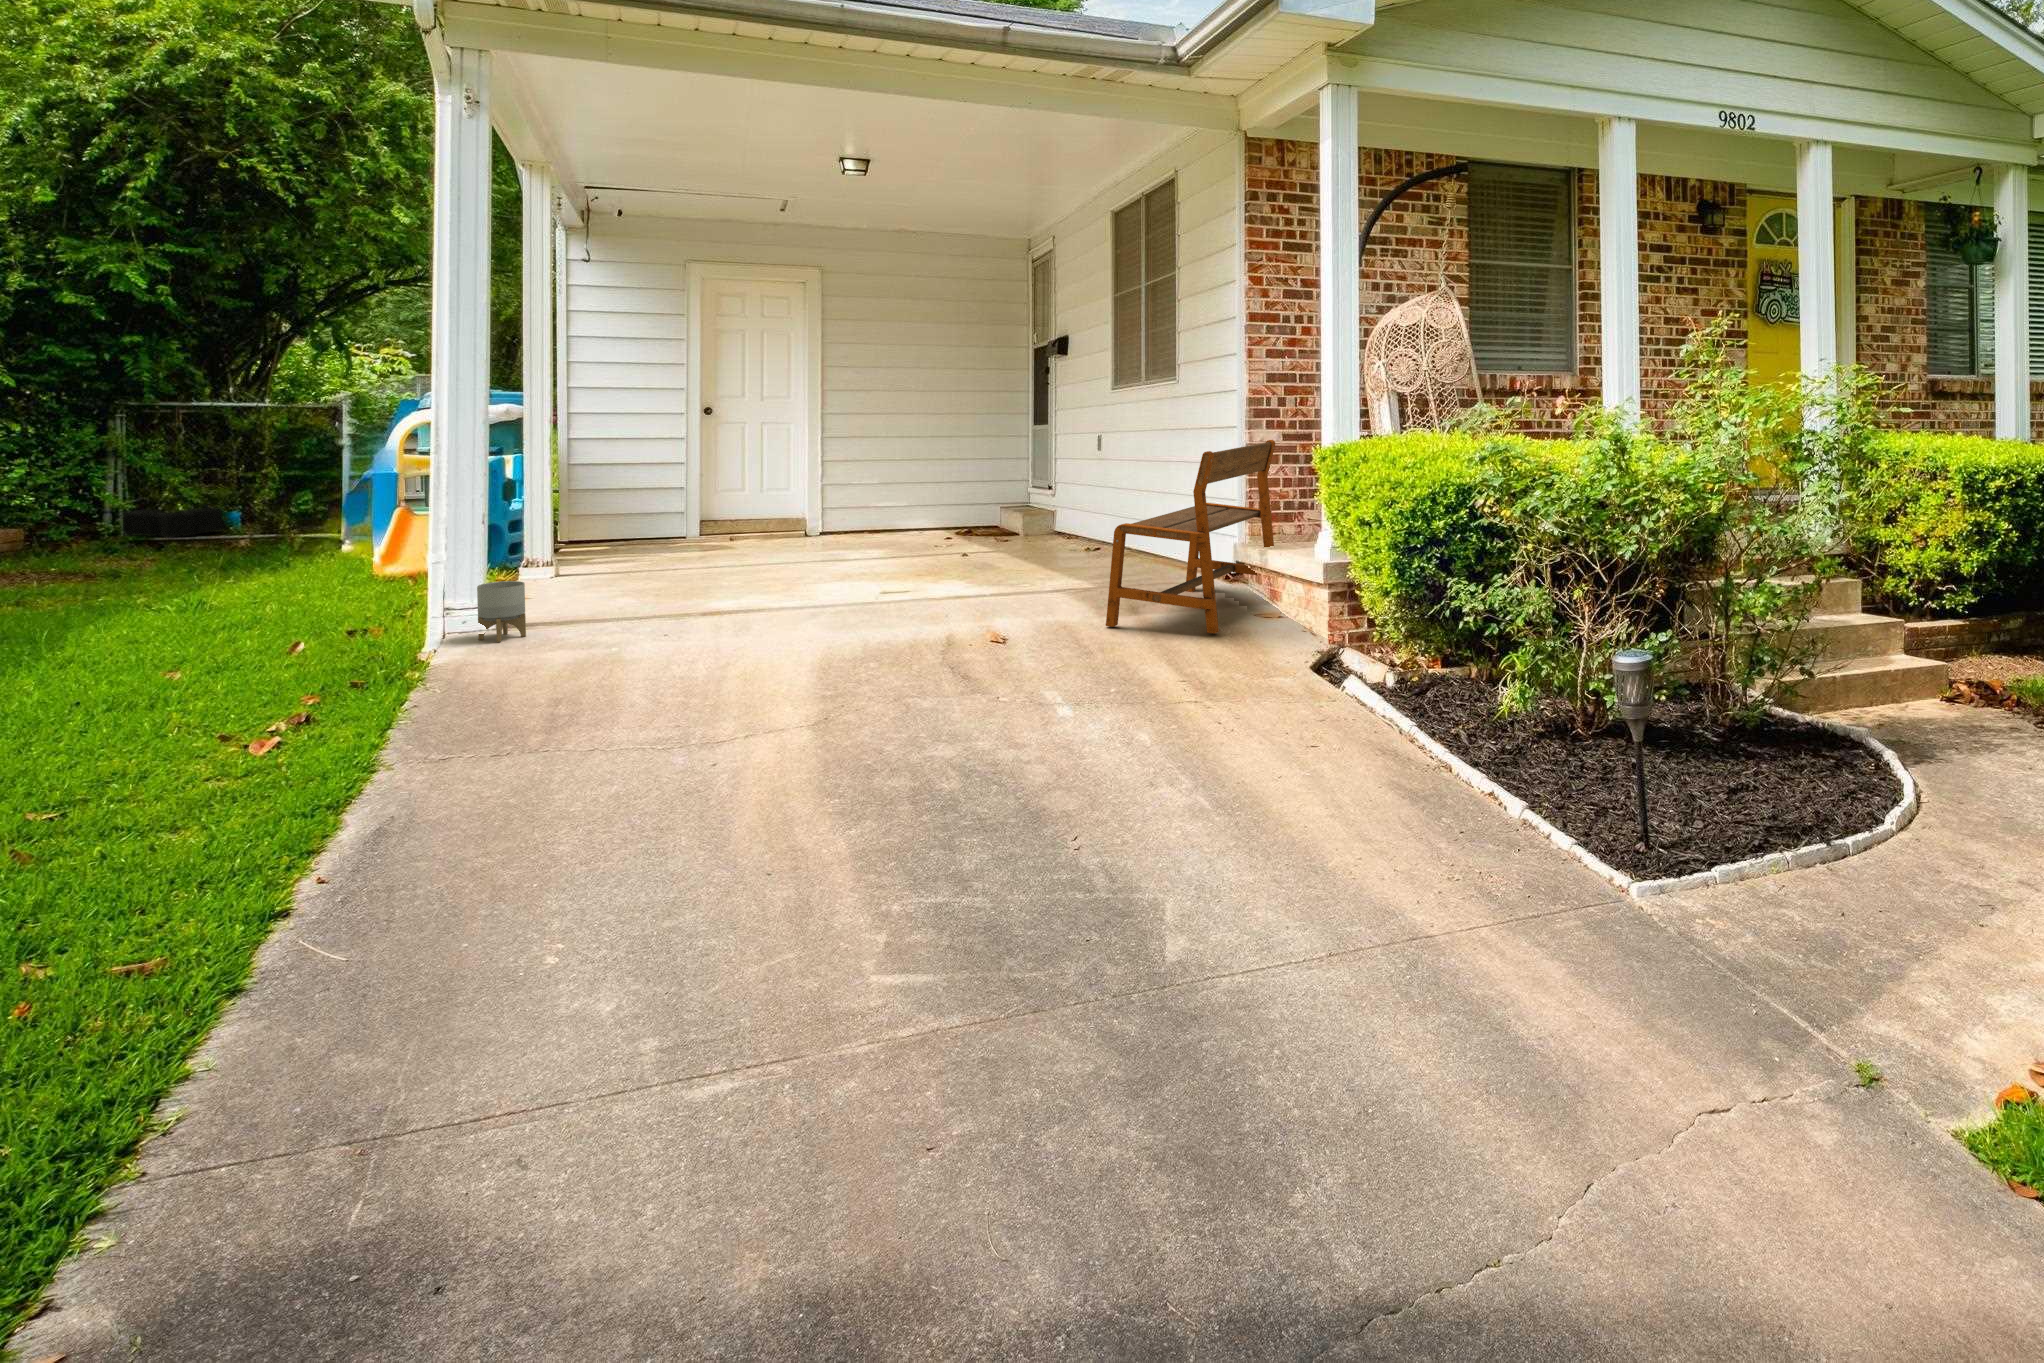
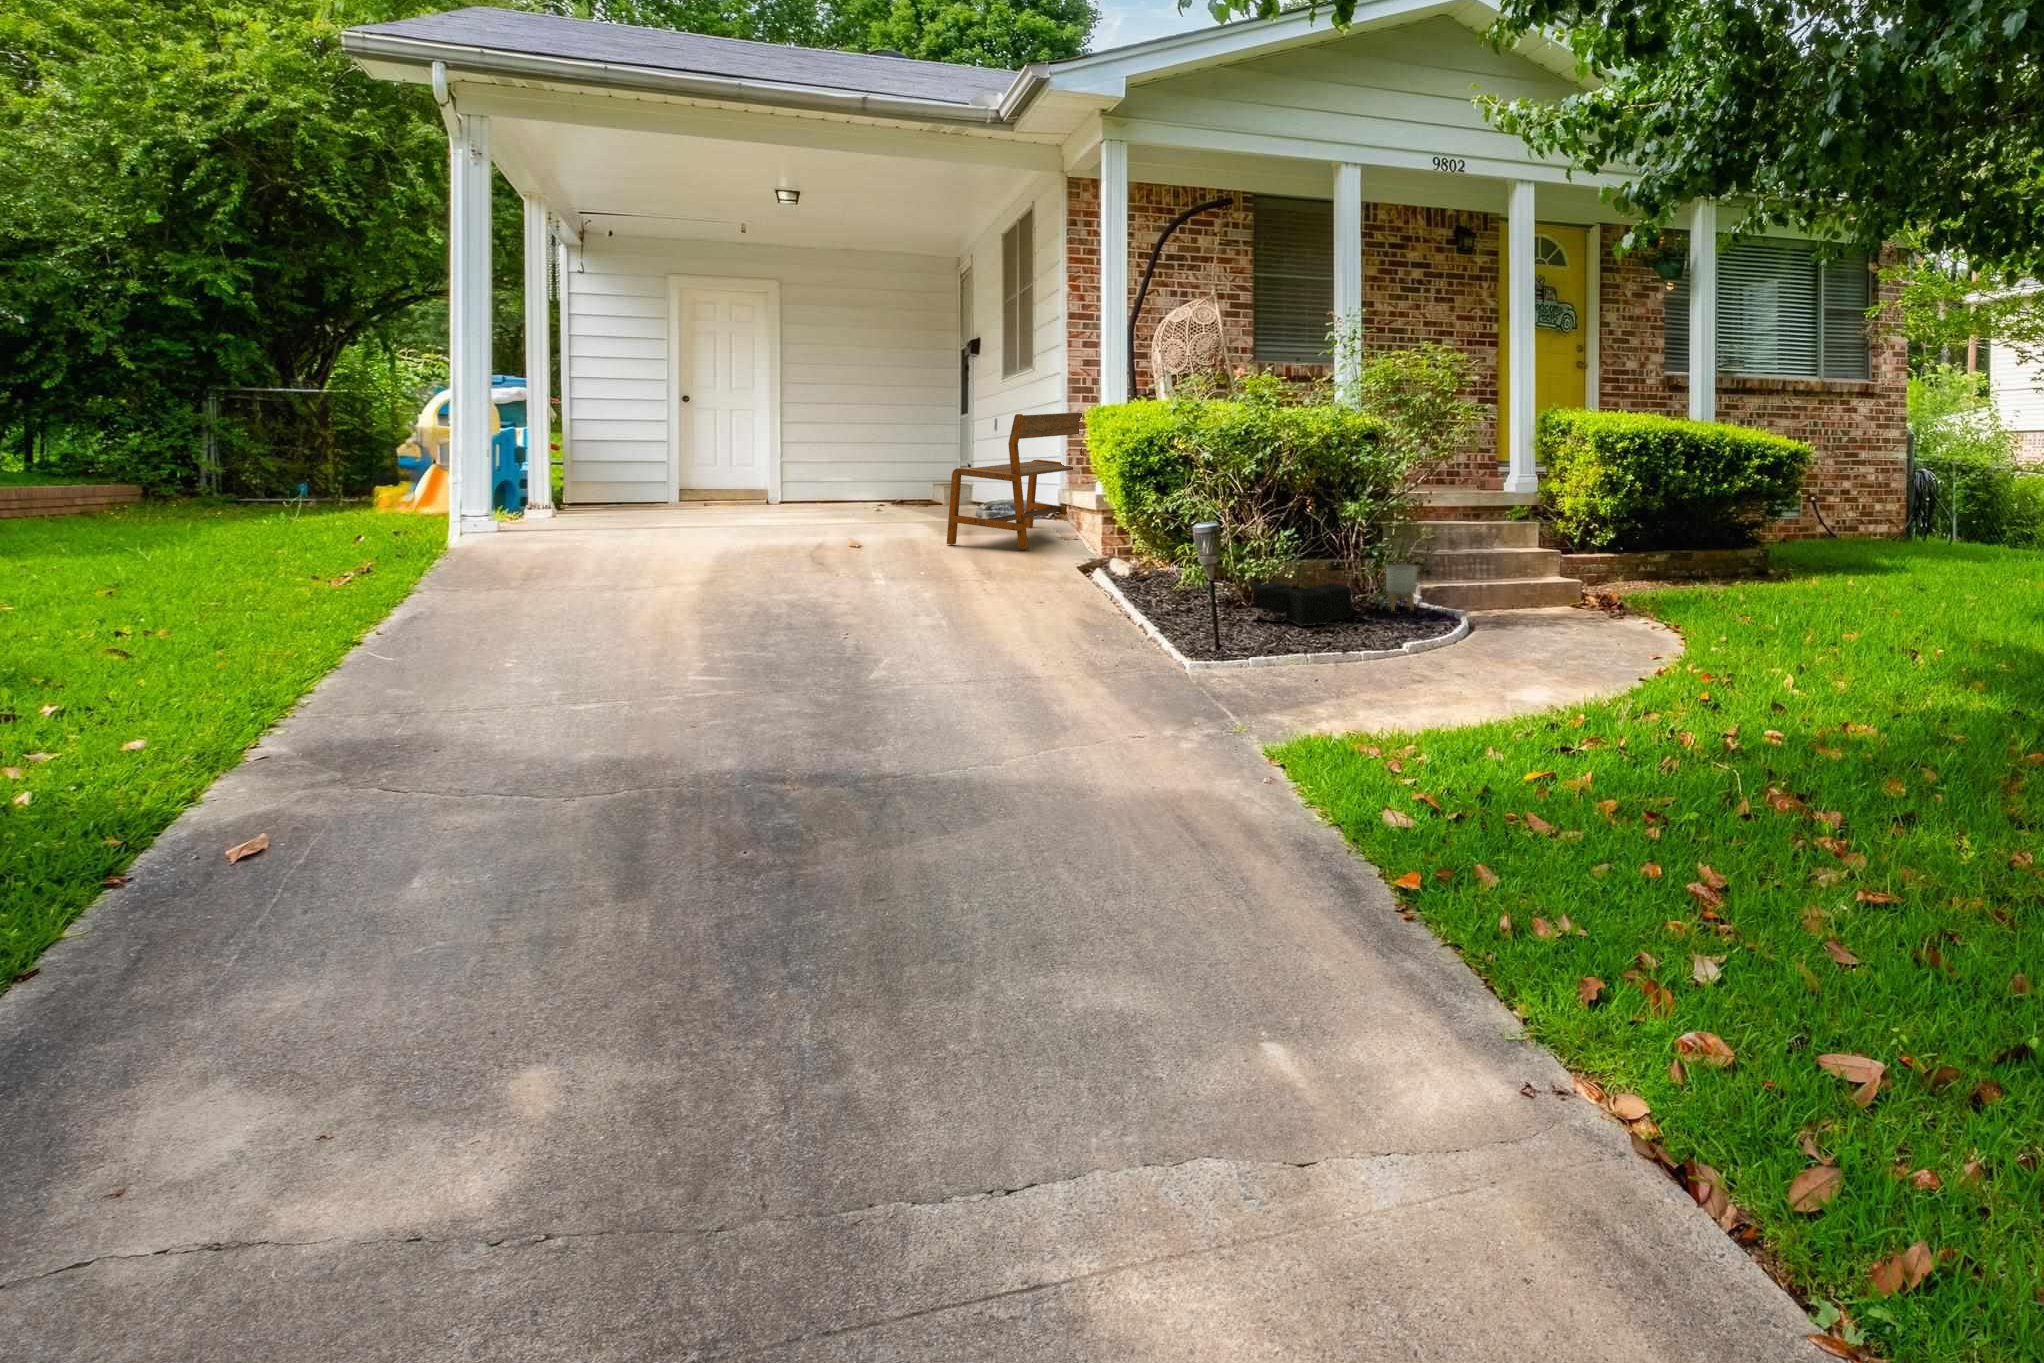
storage bin: present [122,508,226,538] -> present [1247,582,1354,627]
planter: present [477,581,526,642] -> present [1386,565,1417,610]

